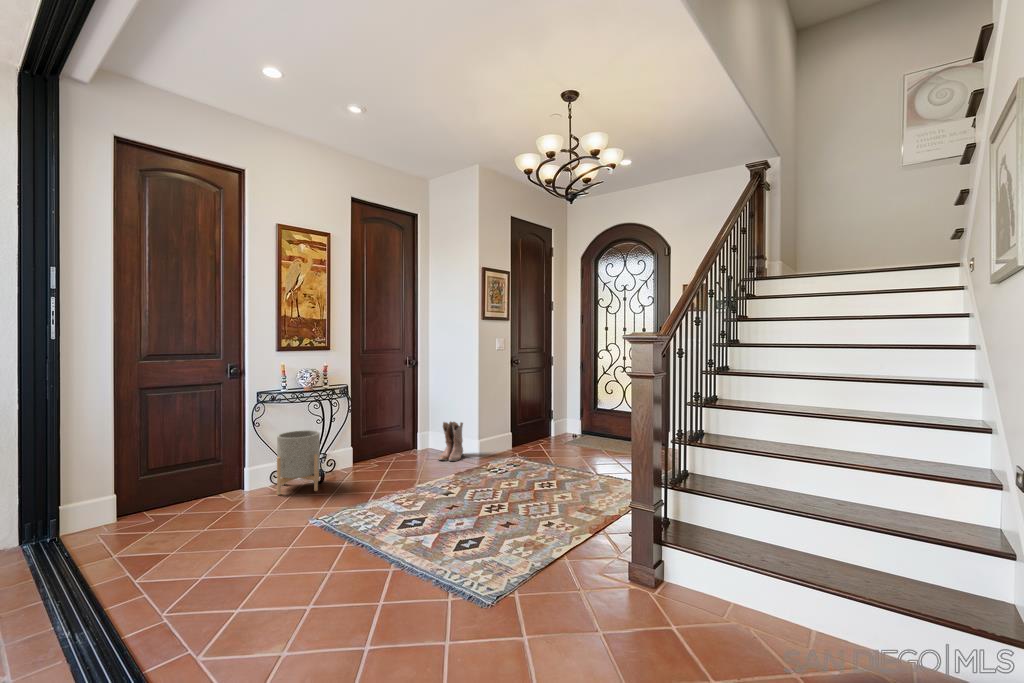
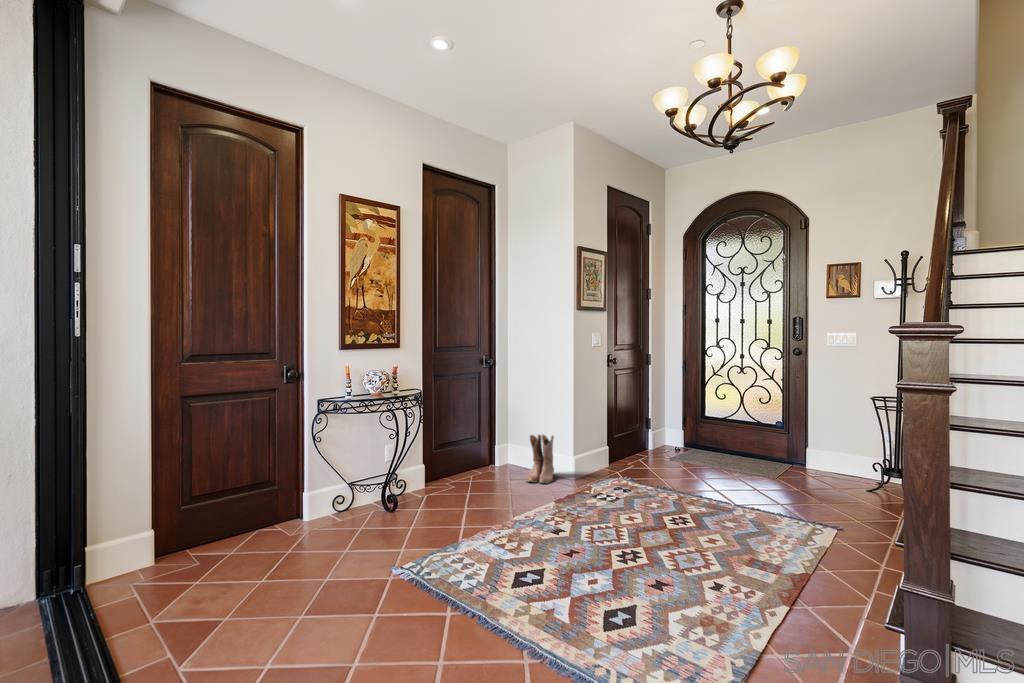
planter: present [277,430,320,495] -> none [343,447,393,528]

